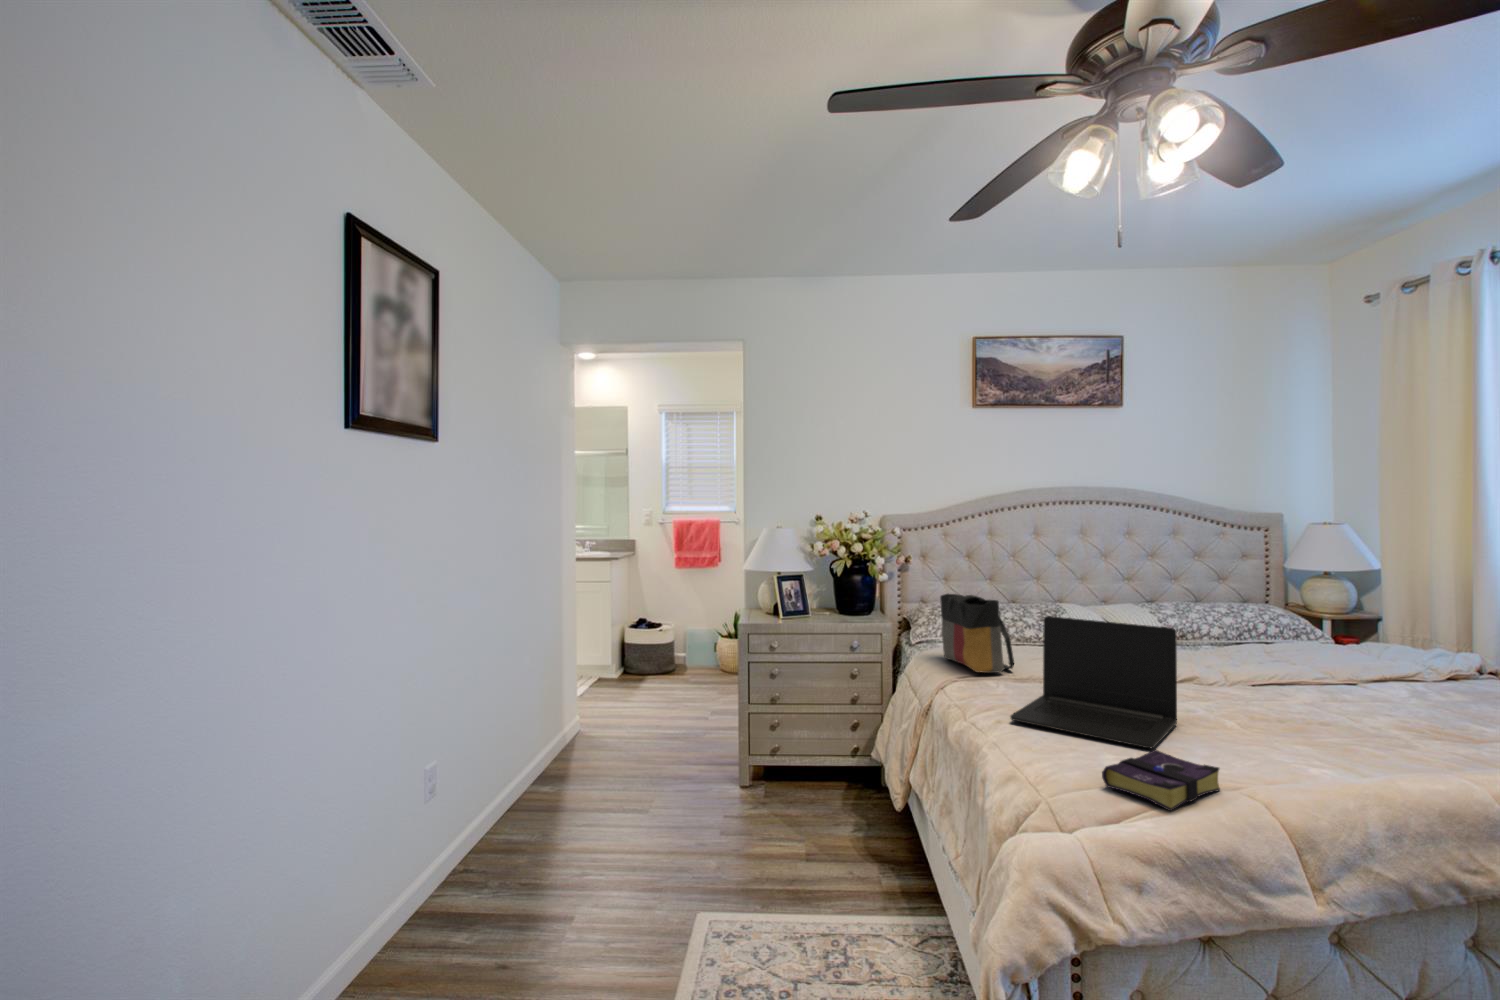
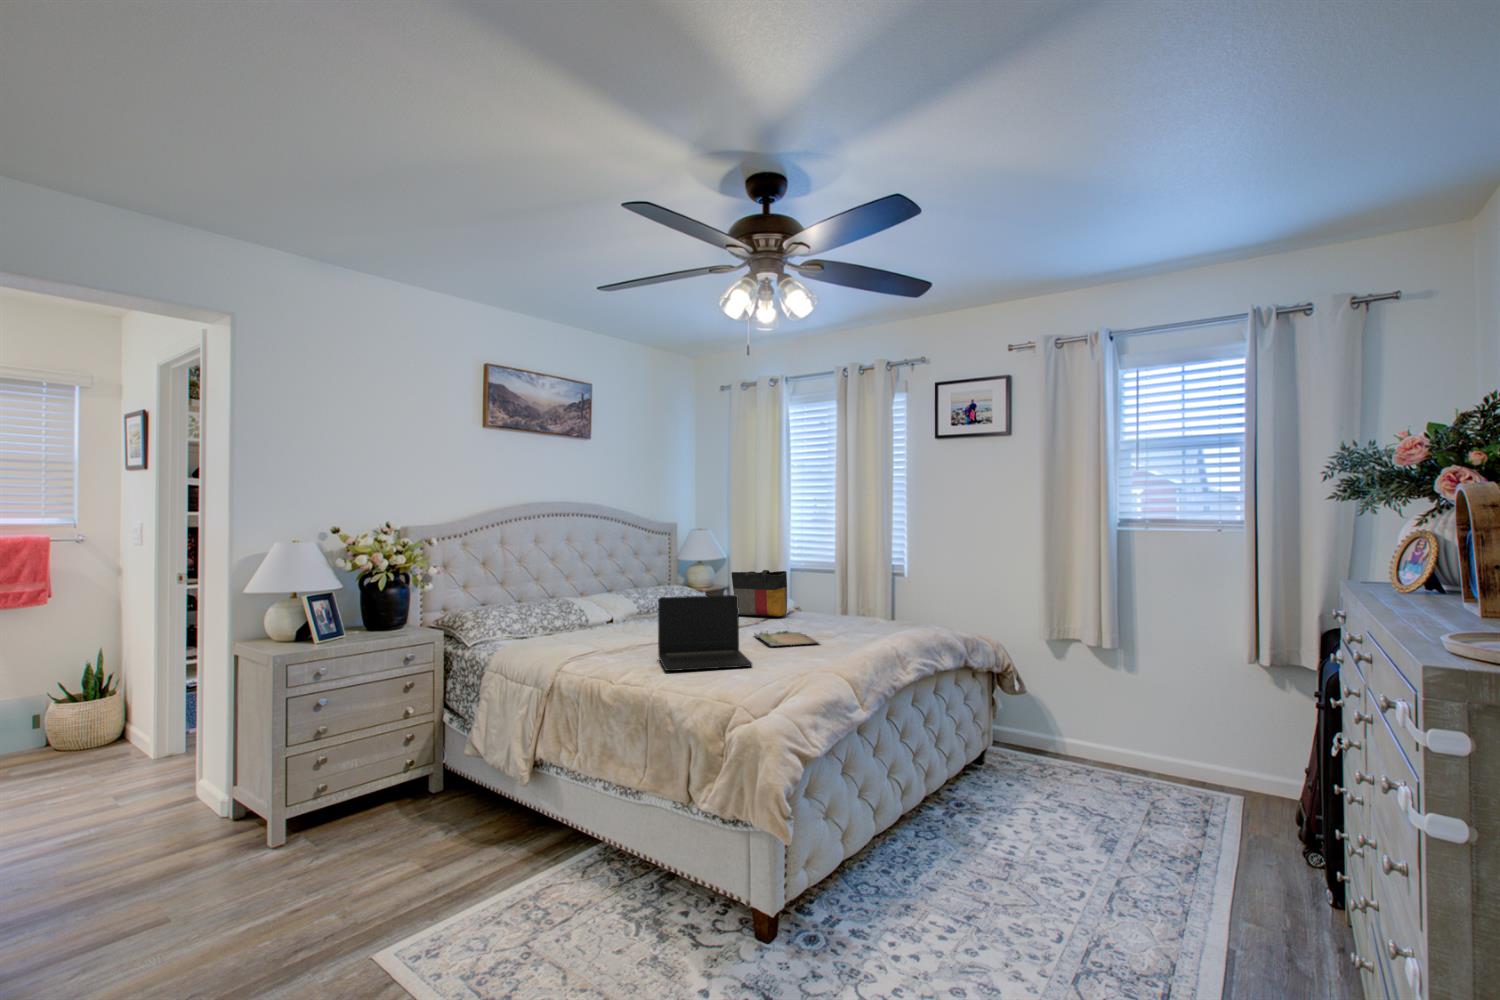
tote bag: present [940,594,1014,673] -> present [731,570,787,617]
tray: none [1260,695,1390,744] -> present [755,631,818,646]
book: present [1102,750,1220,811] -> none [764,662,804,686]

